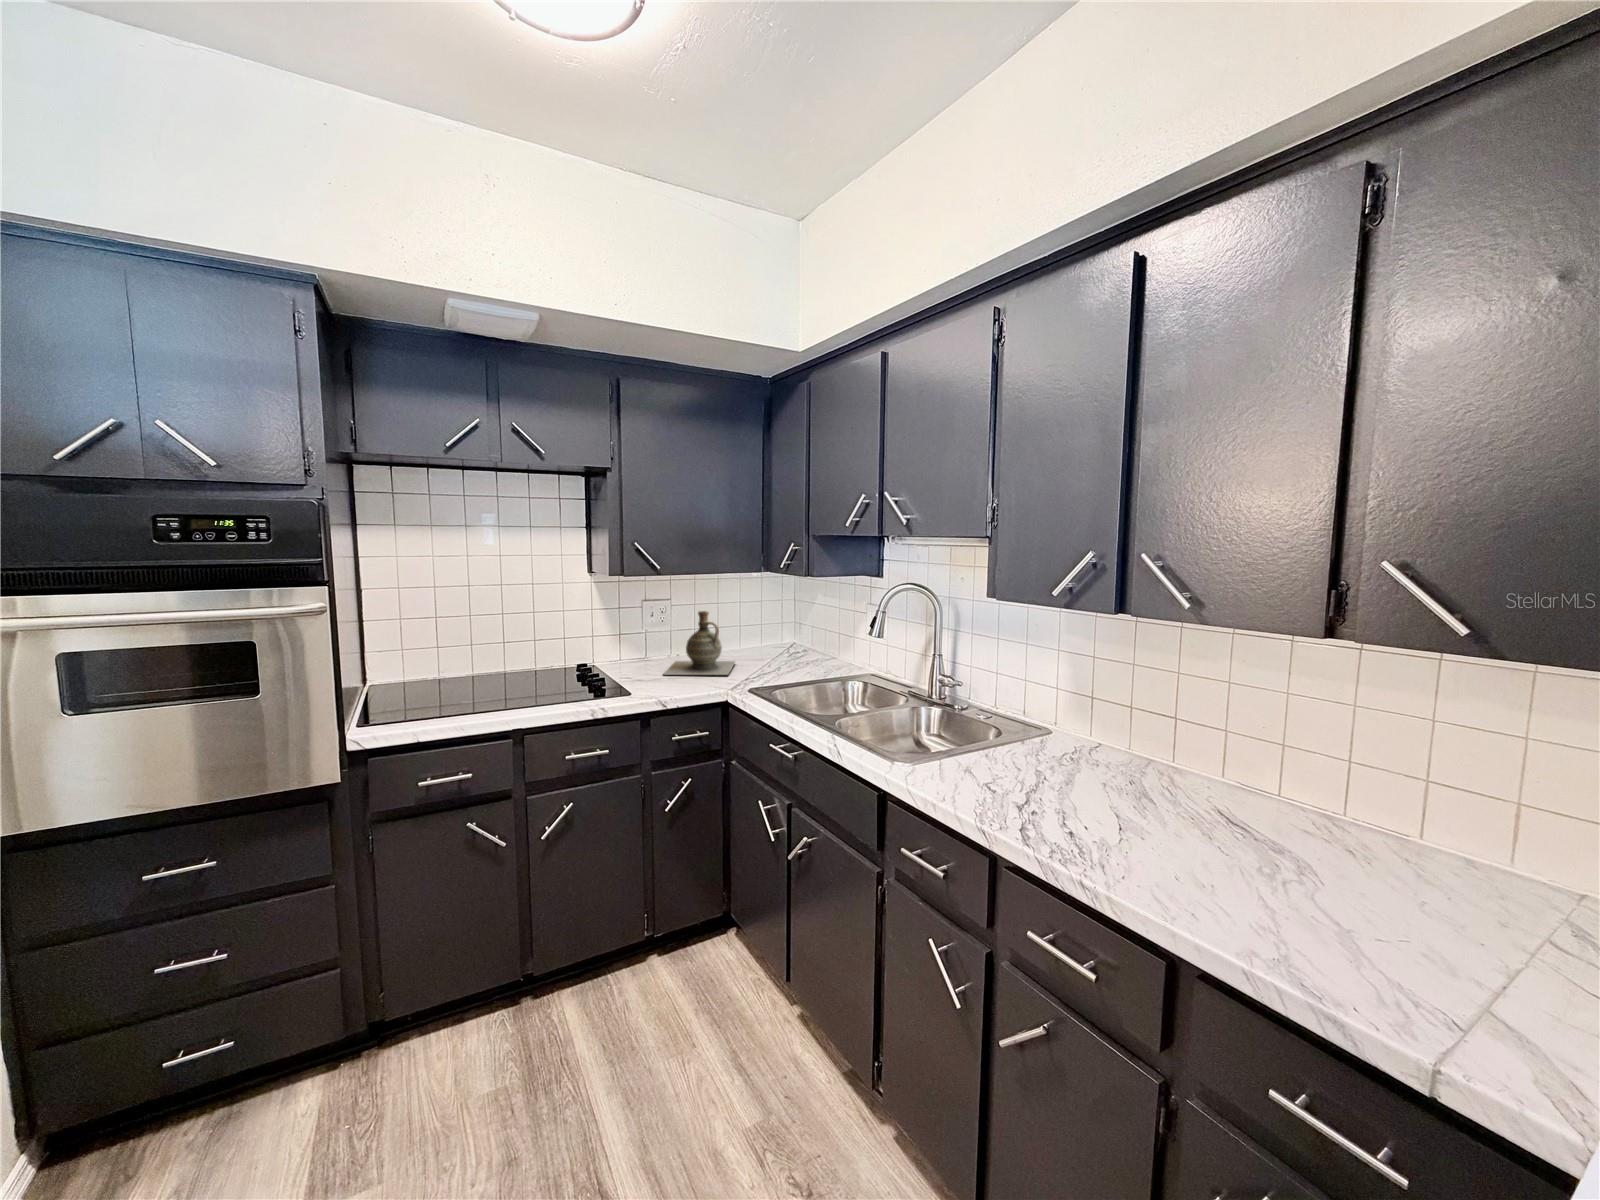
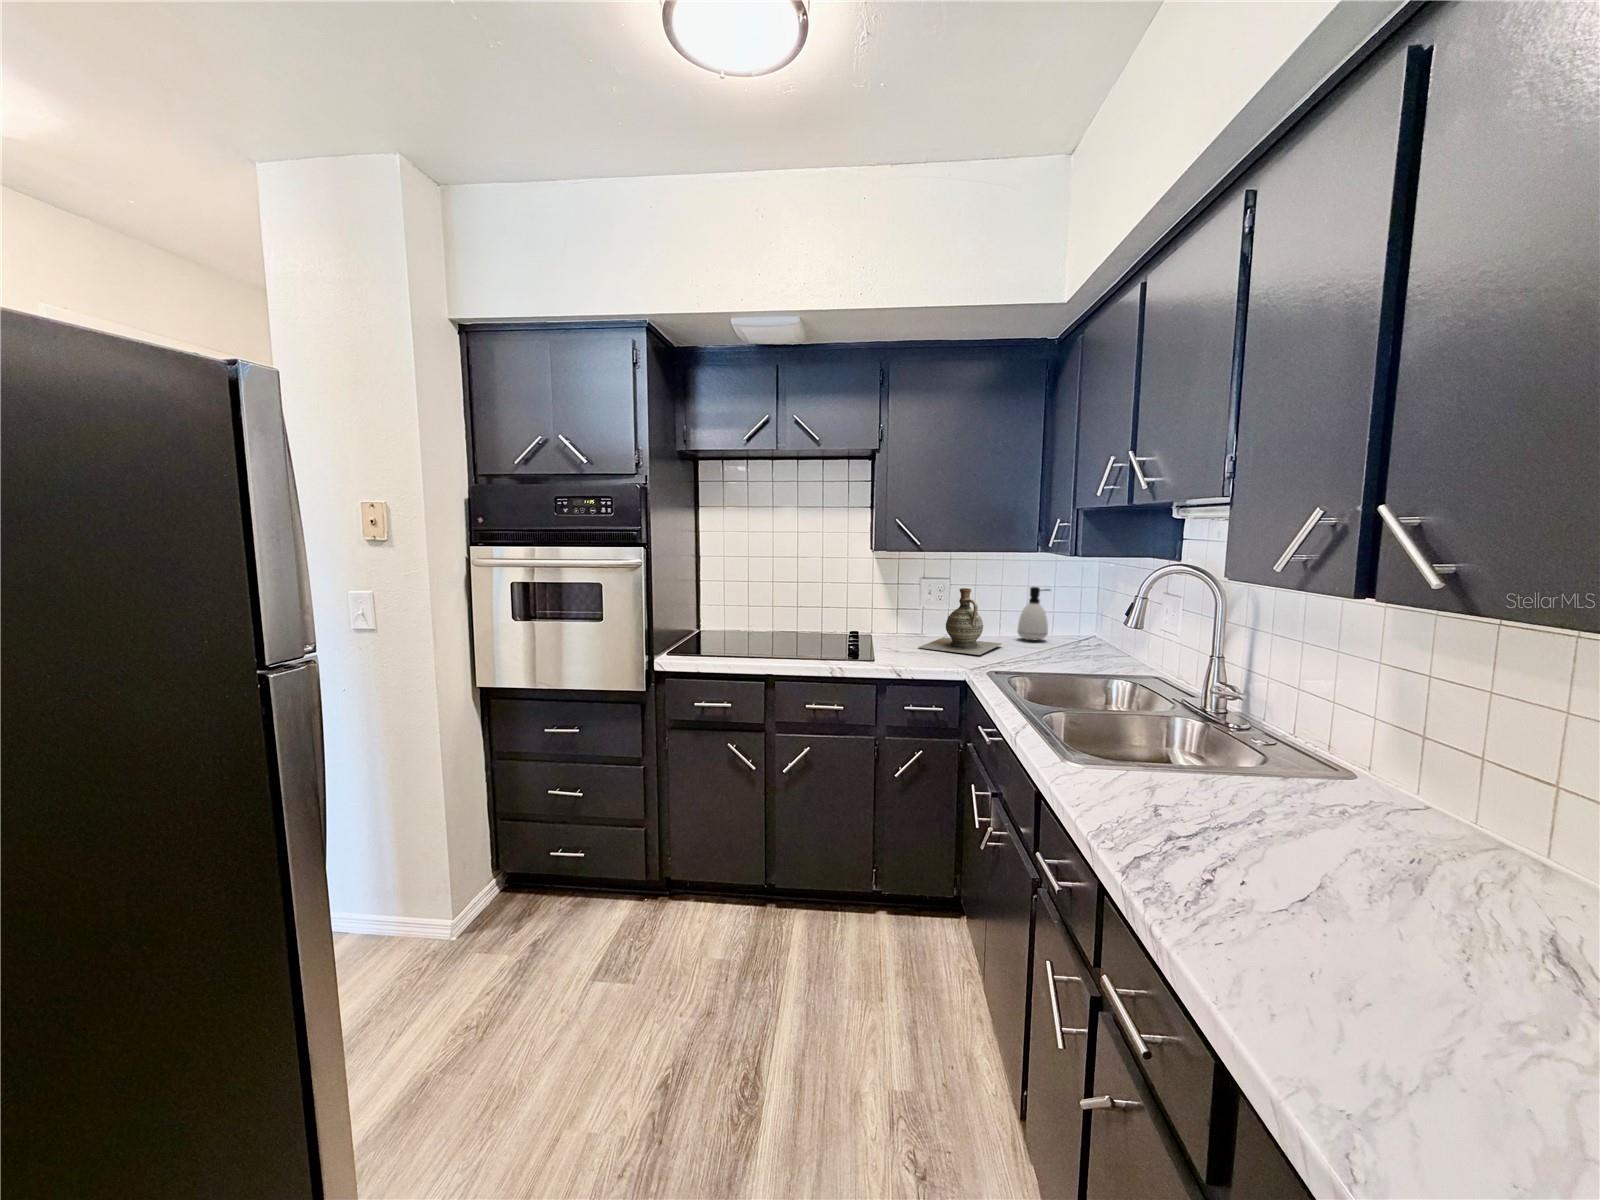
soap dispenser: none [739,605,765,654] -> present [1017,587,1050,640]

